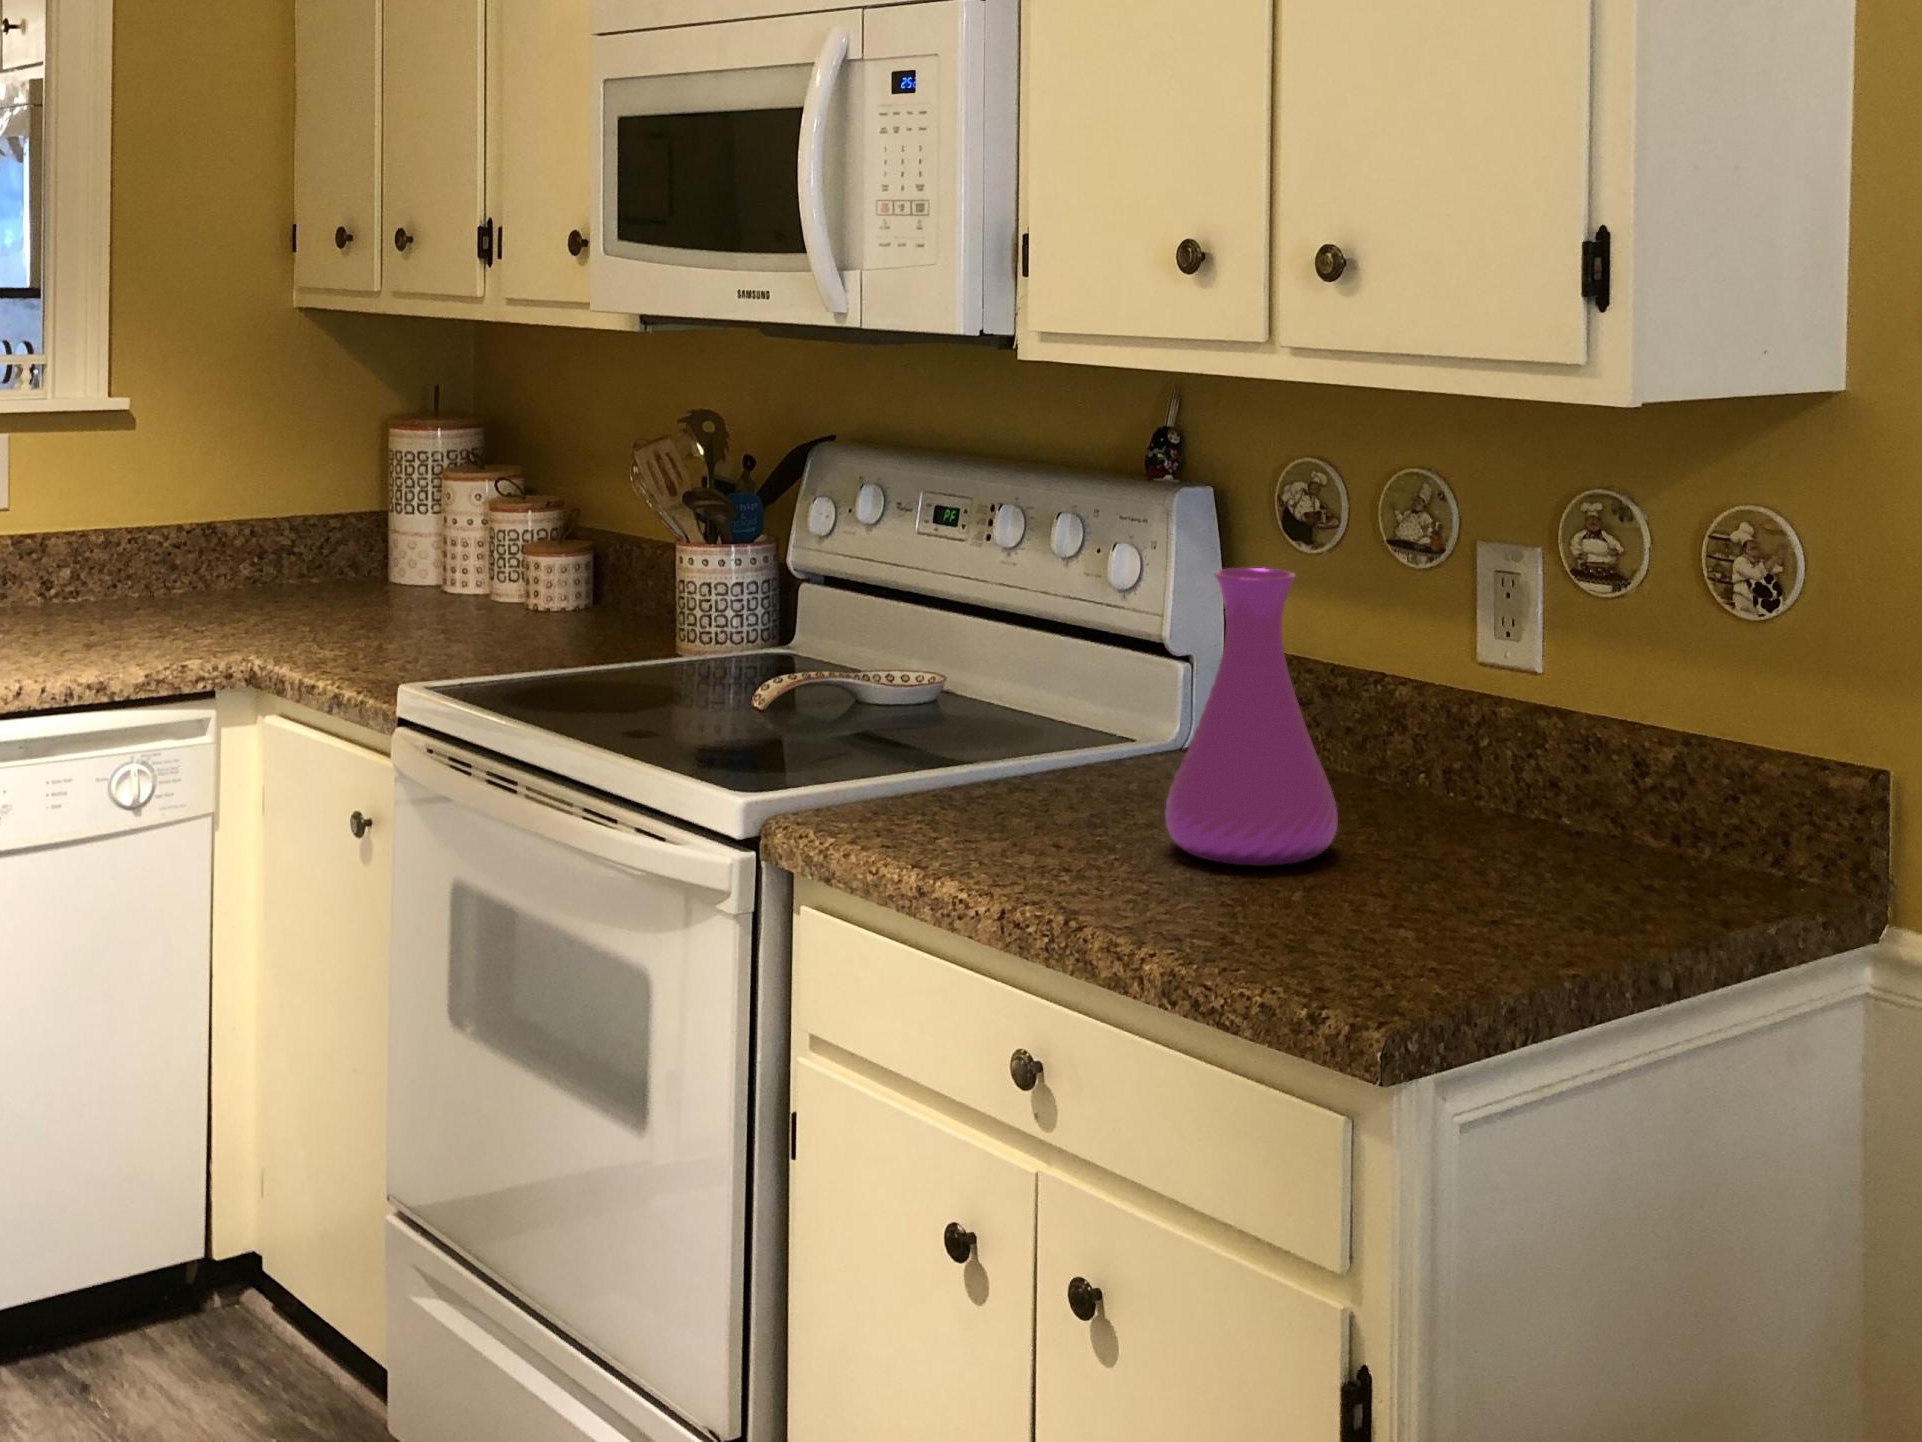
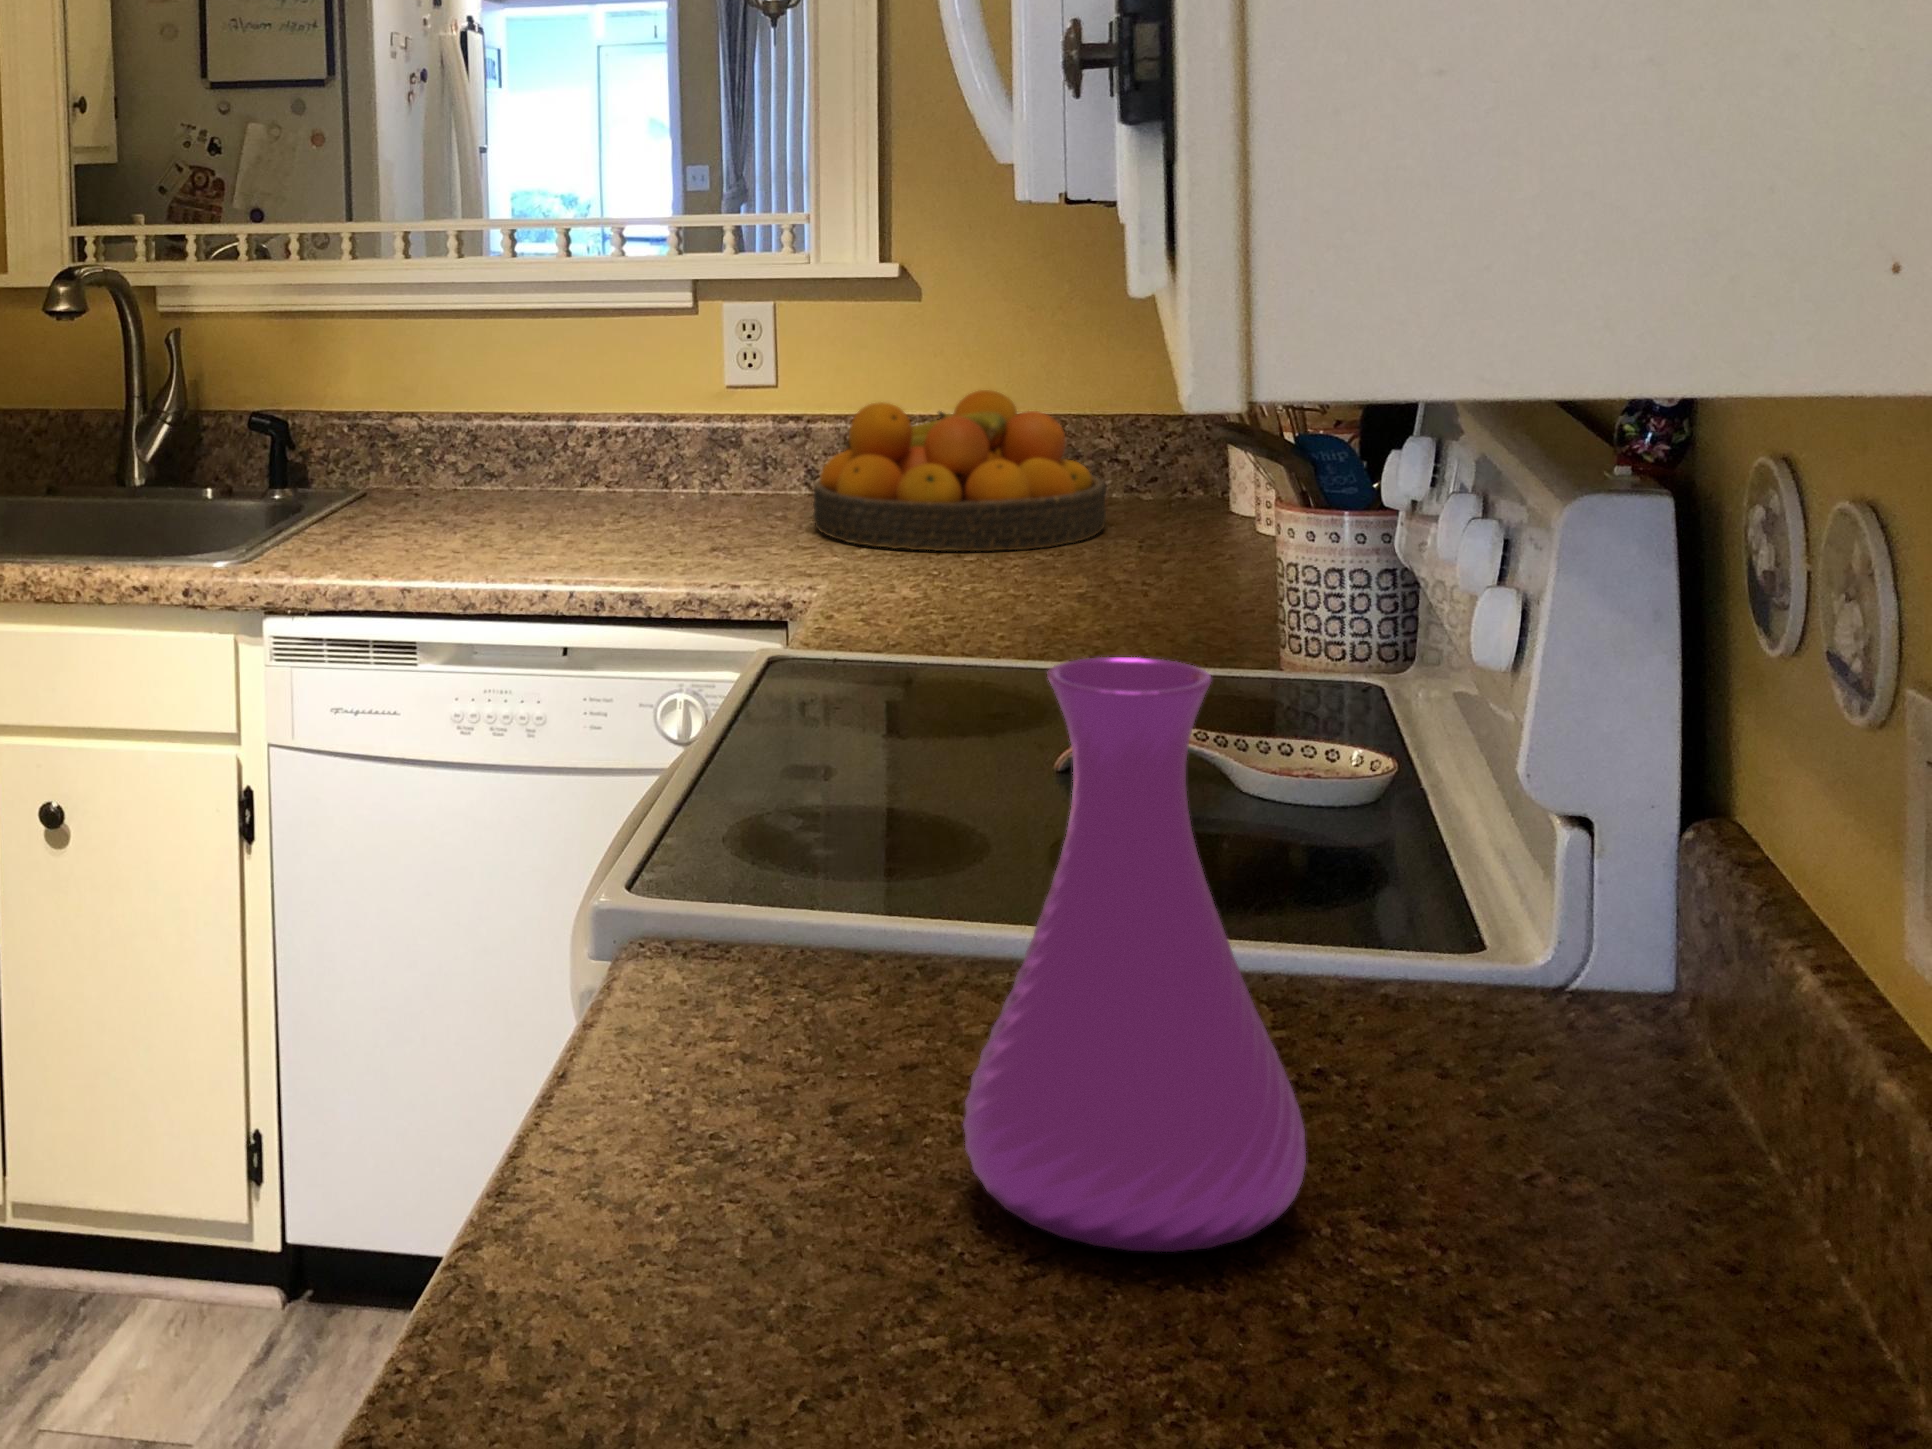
fruit bowl: none [131,499,375,629] -> present [813,390,1106,551]

